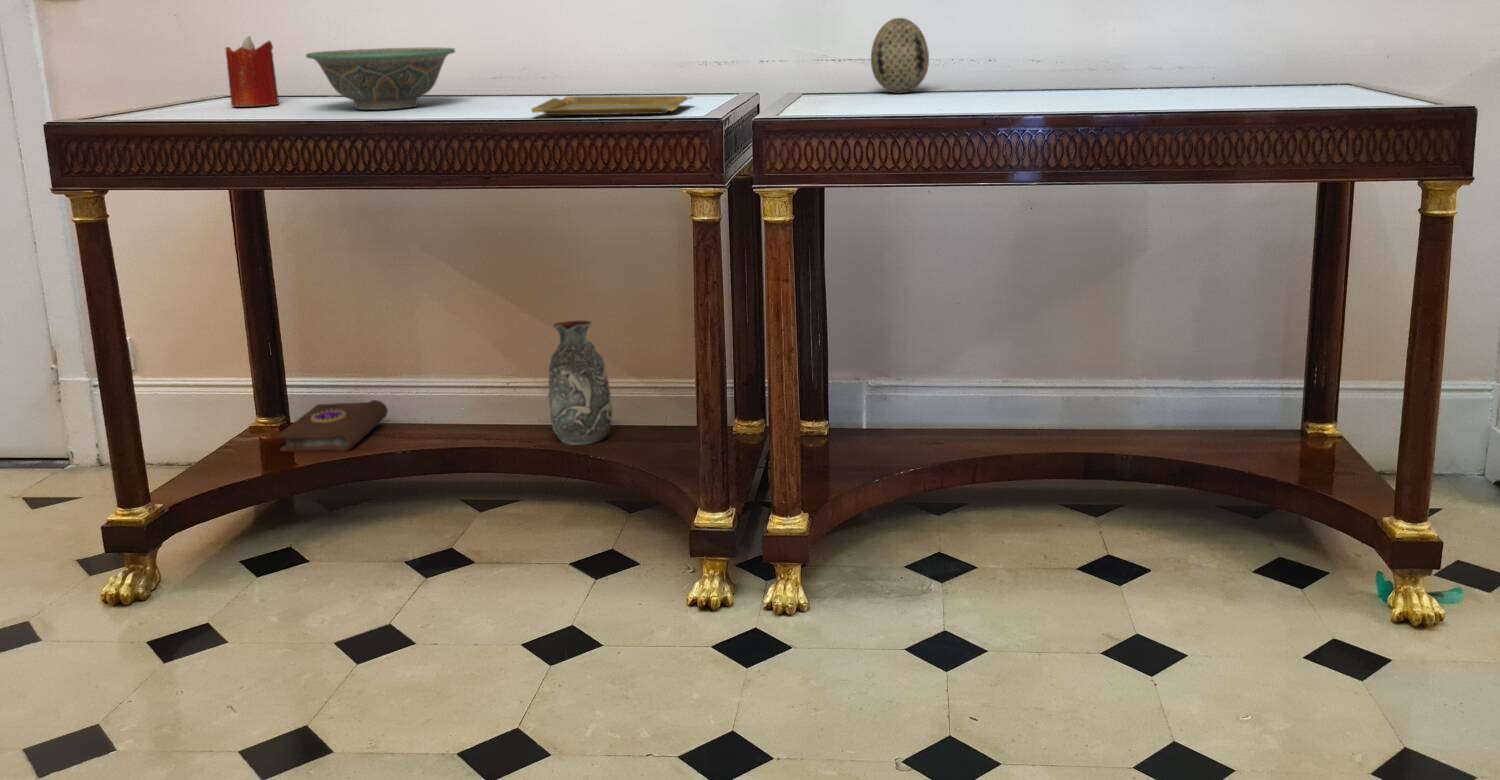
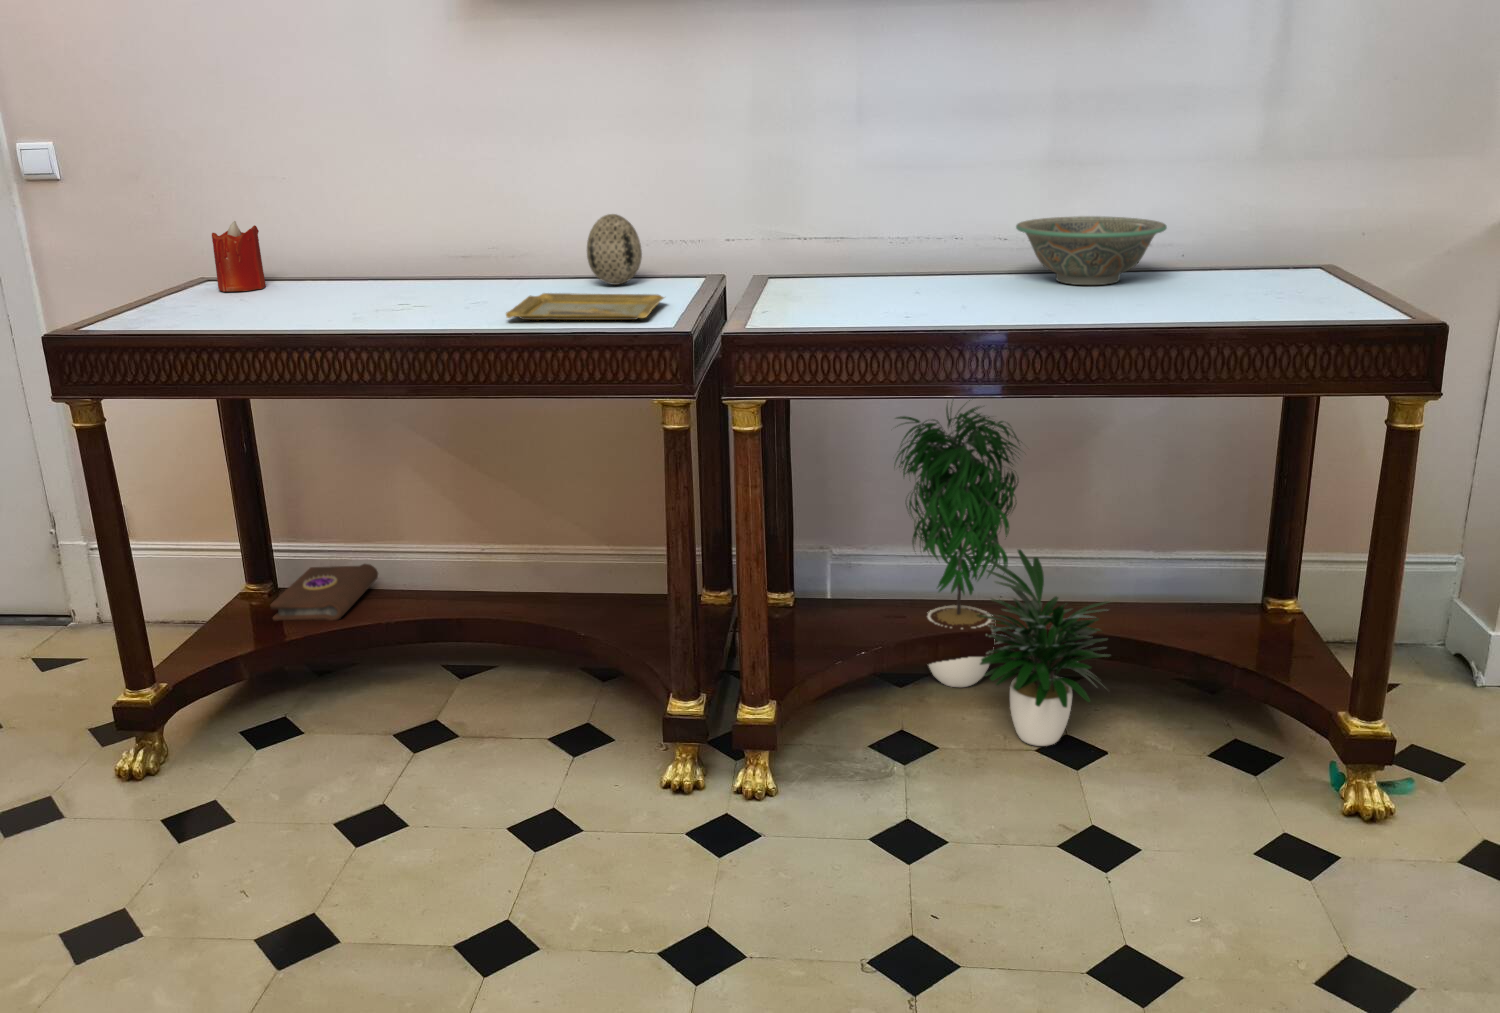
decorative egg: present [871,18,929,94] -> present [587,214,642,285]
decorative bowl: present [306,47,455,110] -> present [1016,216,1167,285]
potted plant: none [917,205,1151,566] -> present [895,400,1110,746]
decorative vase: present [548,321,612,445] -> none [531,494,593,615]

